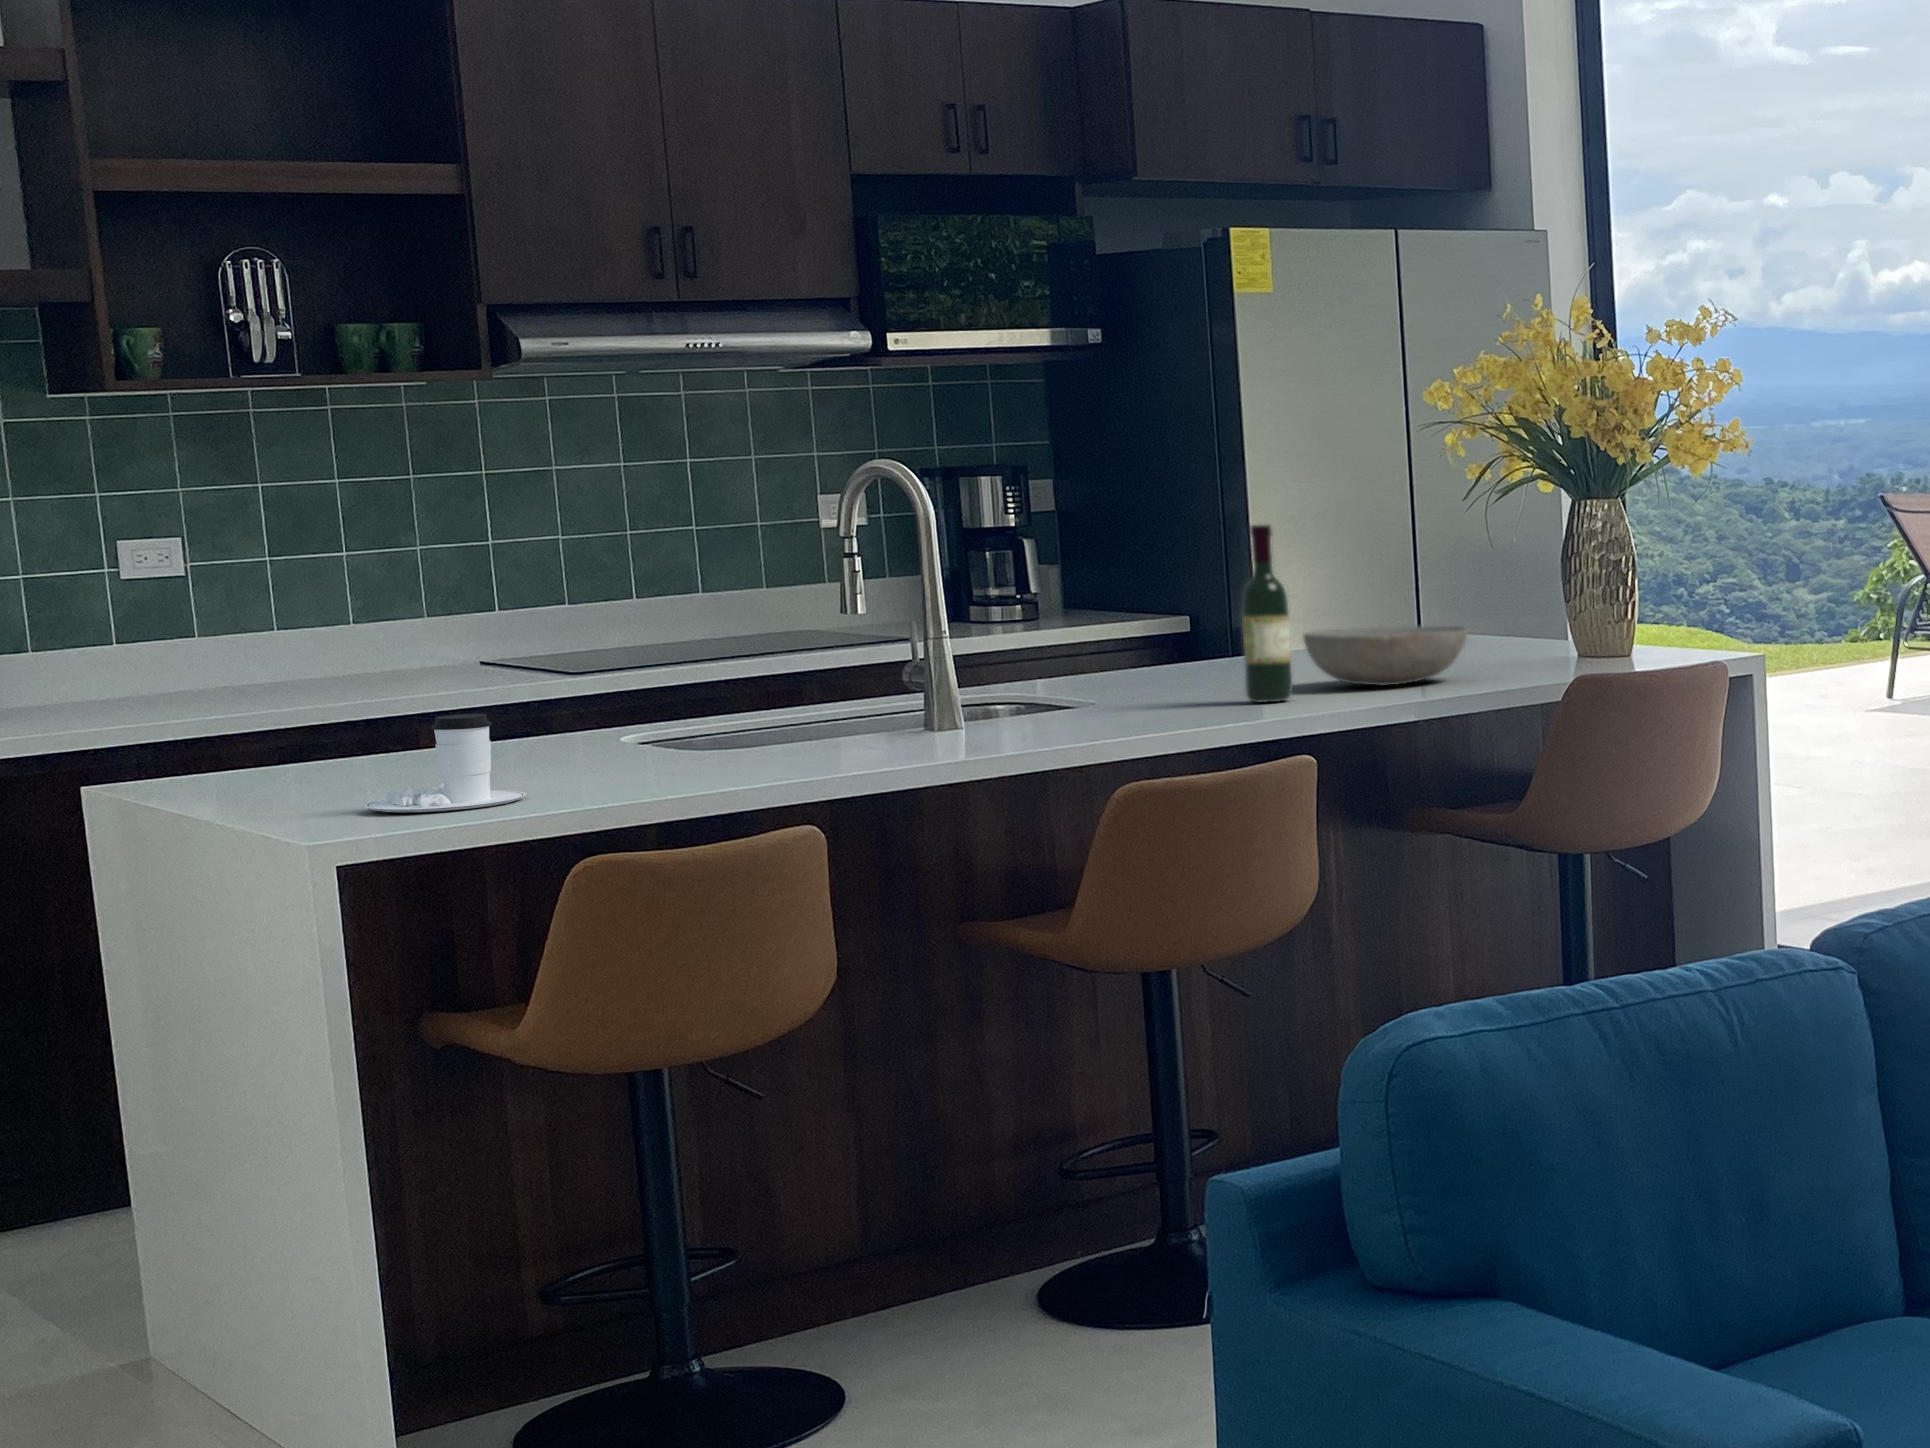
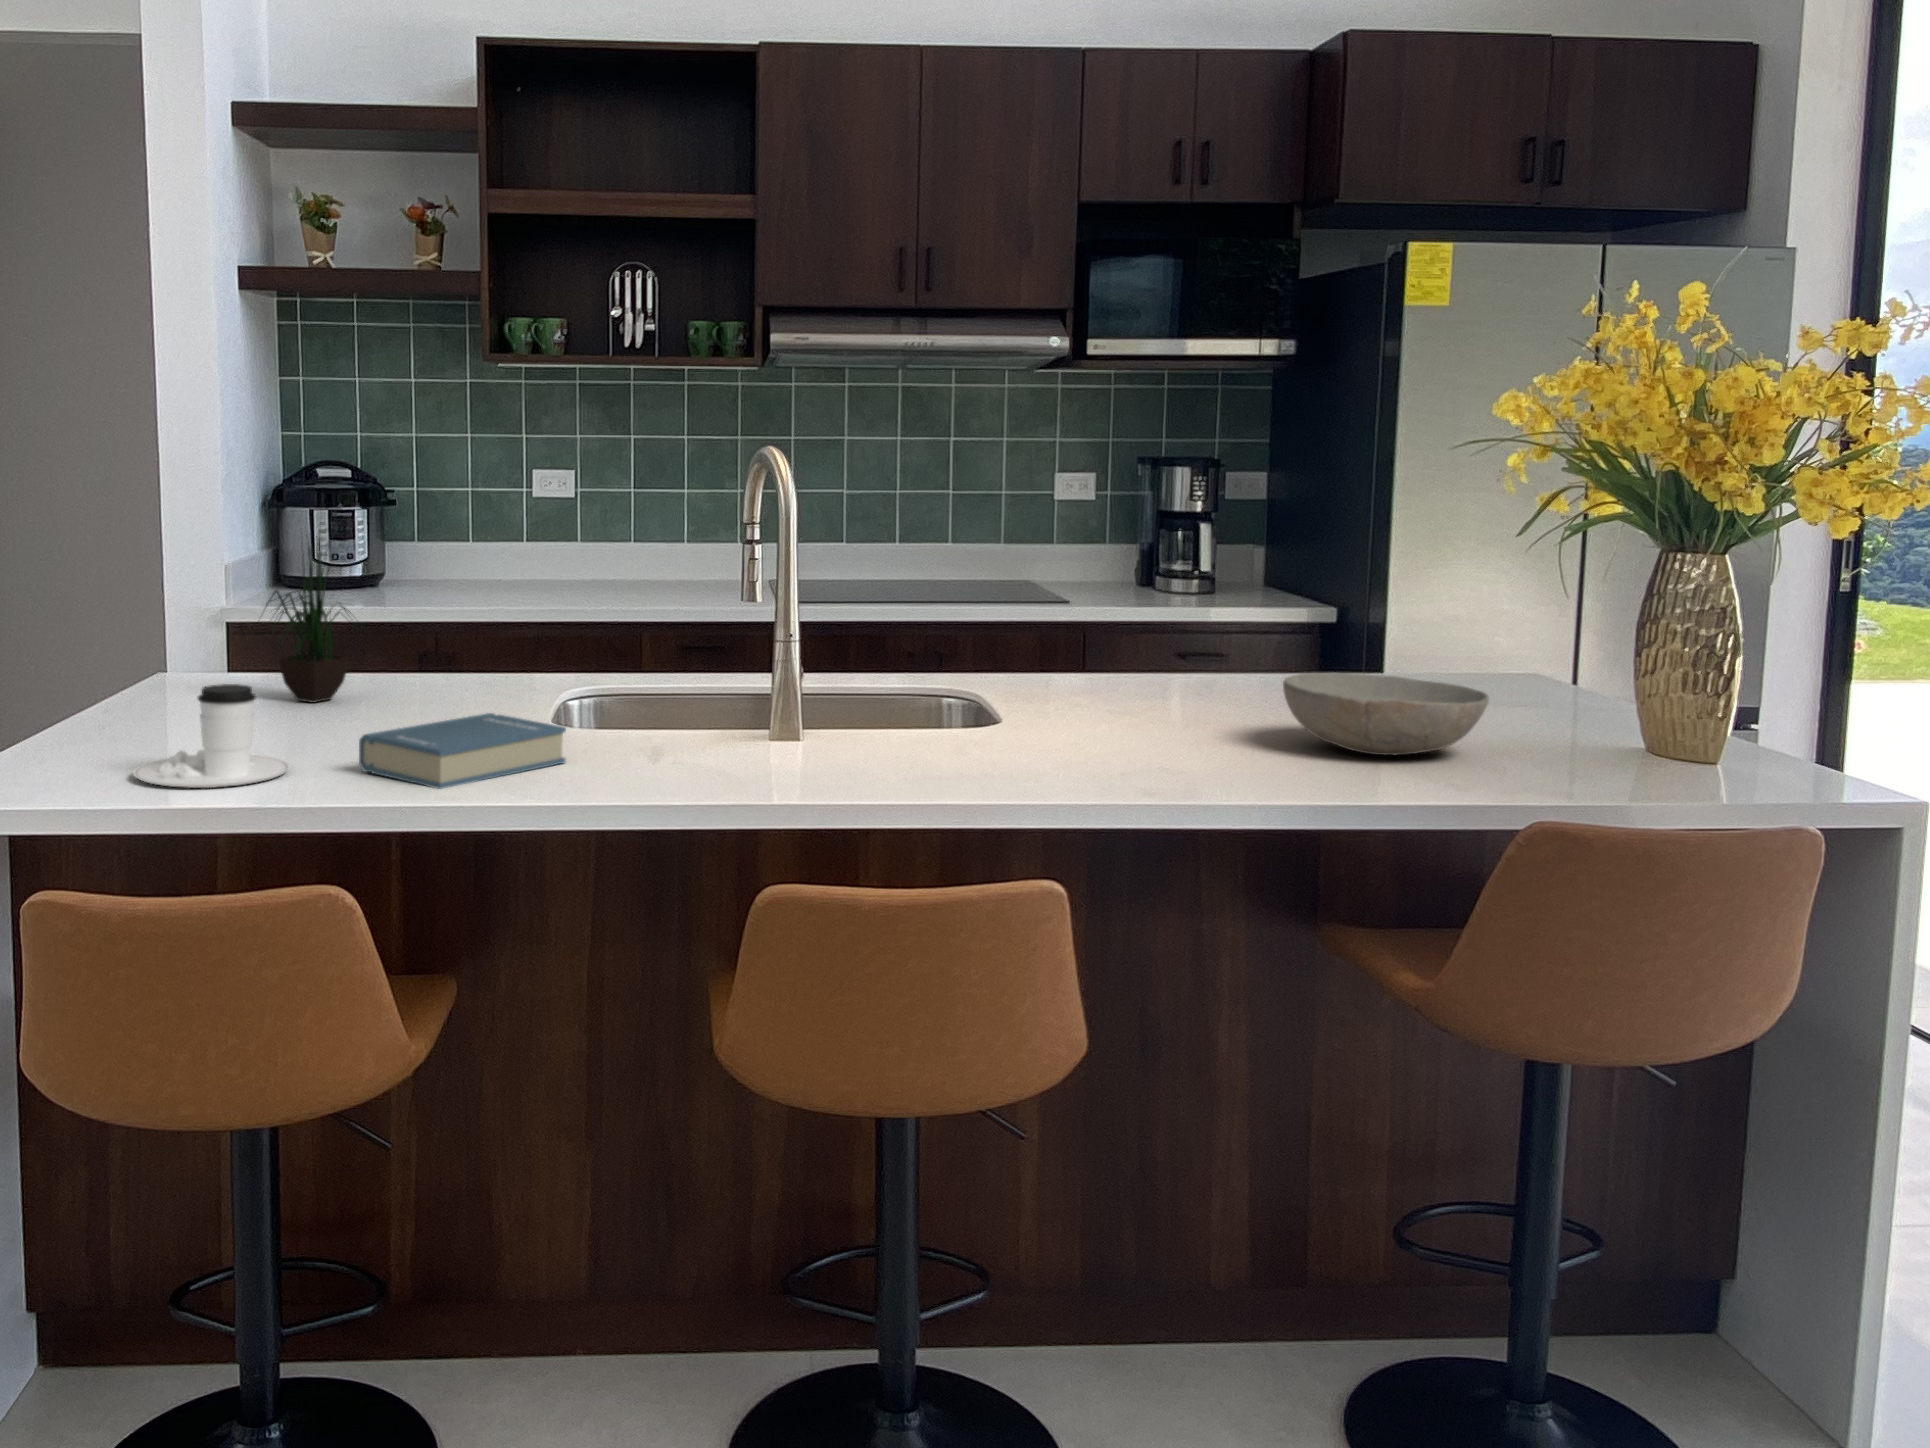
wine bottle: present [1242,525,1292,703] -> none [1176,552,1236,761]
potted plant: none [211,549,353,782] -> present [267,534,351,703]
book: none [581,730,753,786] -> present [359,713,566,789]

